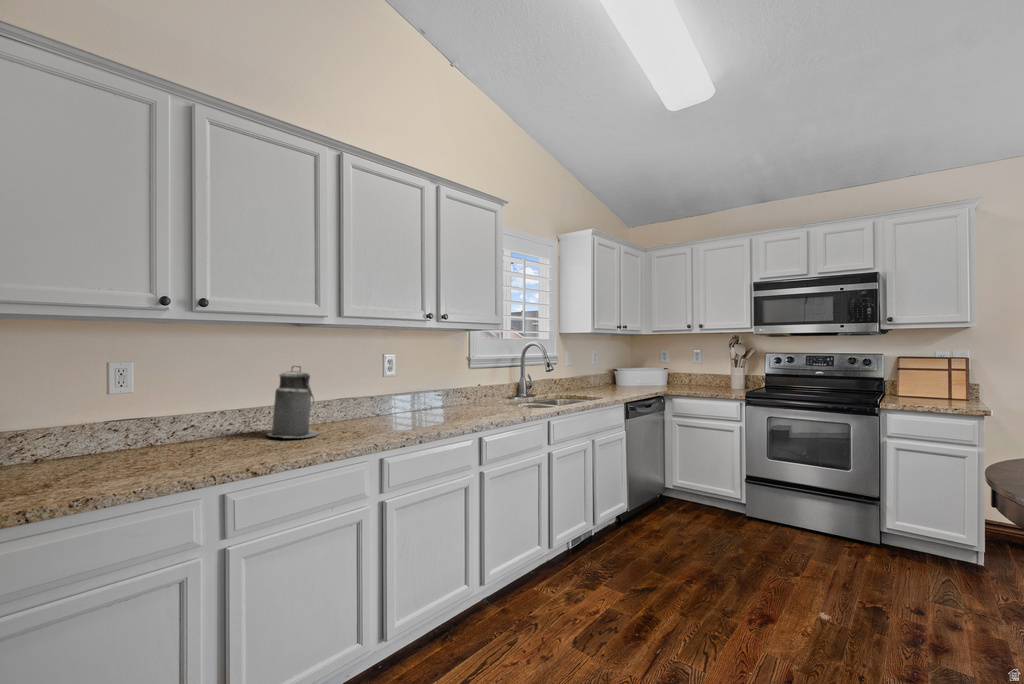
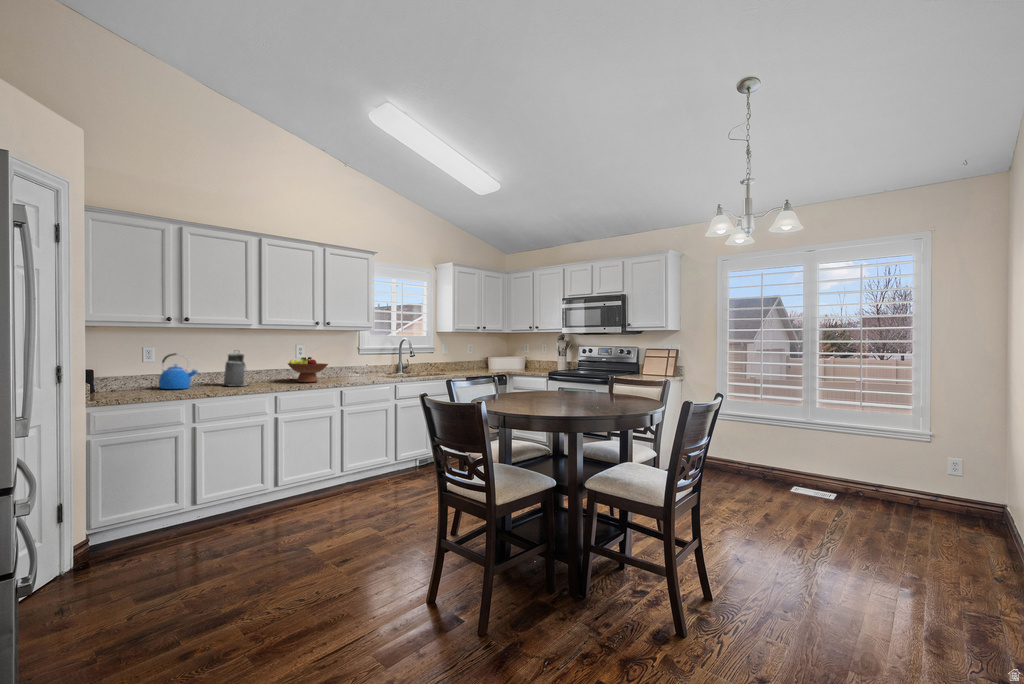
kettle: none [141,374,224,453] -> present [159,353,198,389]
fruit bowl: none [380,377,450,423] -> present [288,357,328,382]

